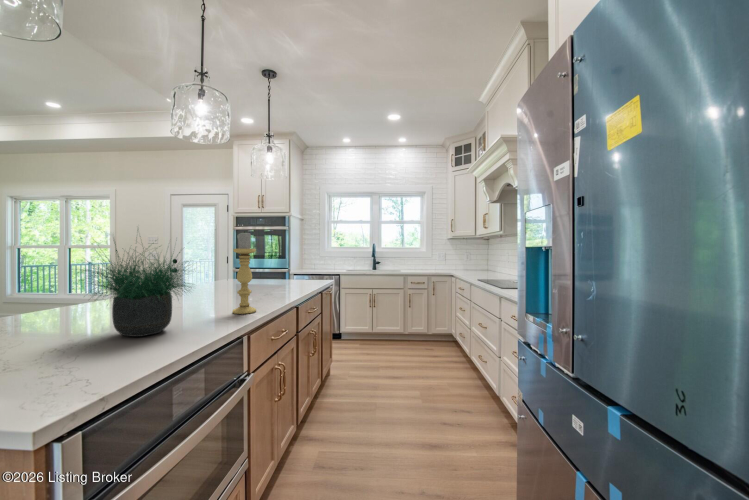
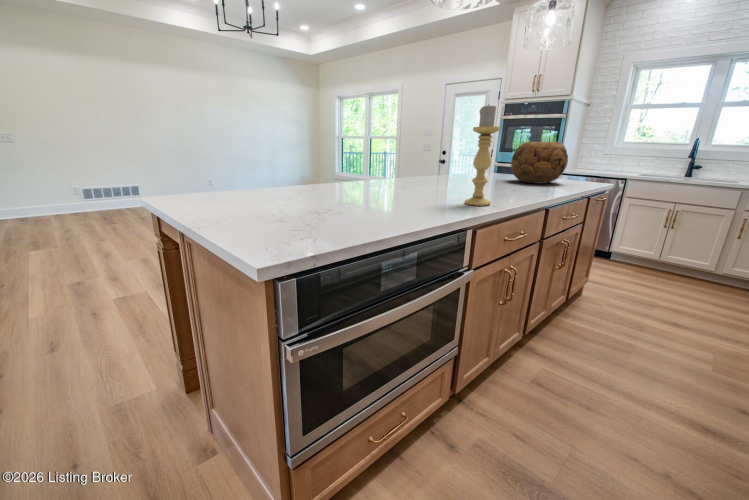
potted plant: present [83,244,190,337] -> none [328,97,443,211]
decorative bowl: none [259,255,301,288] -> present [511,142,568,184]

